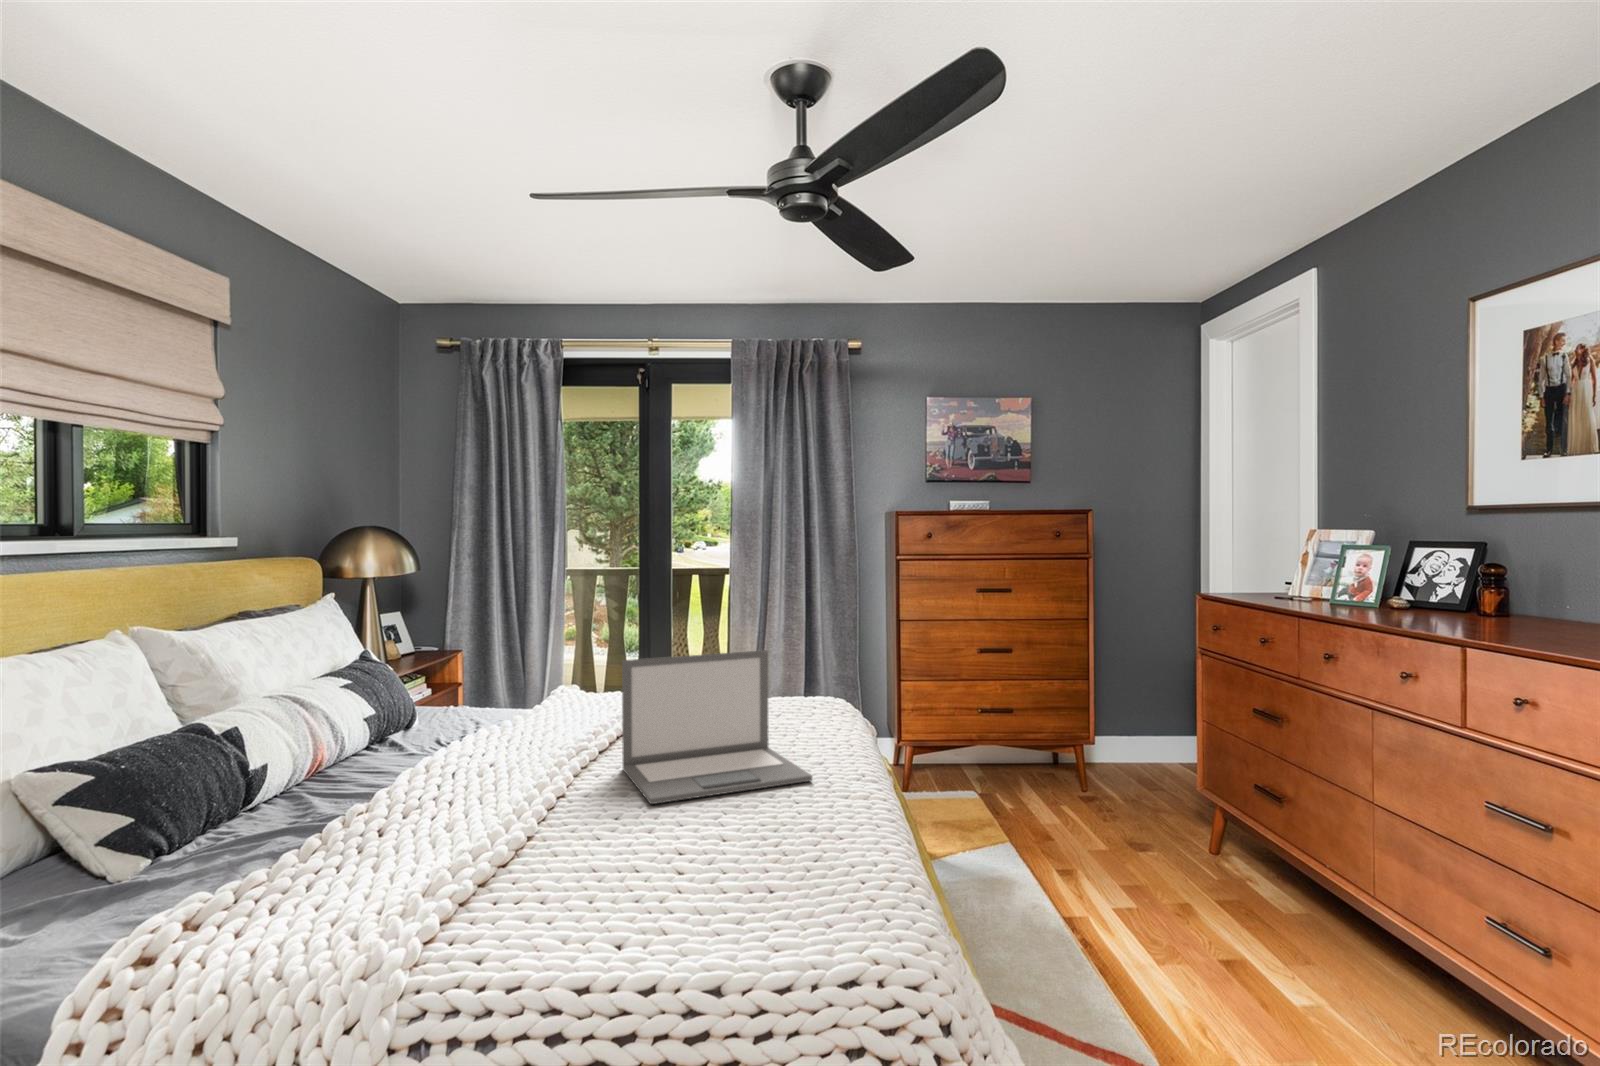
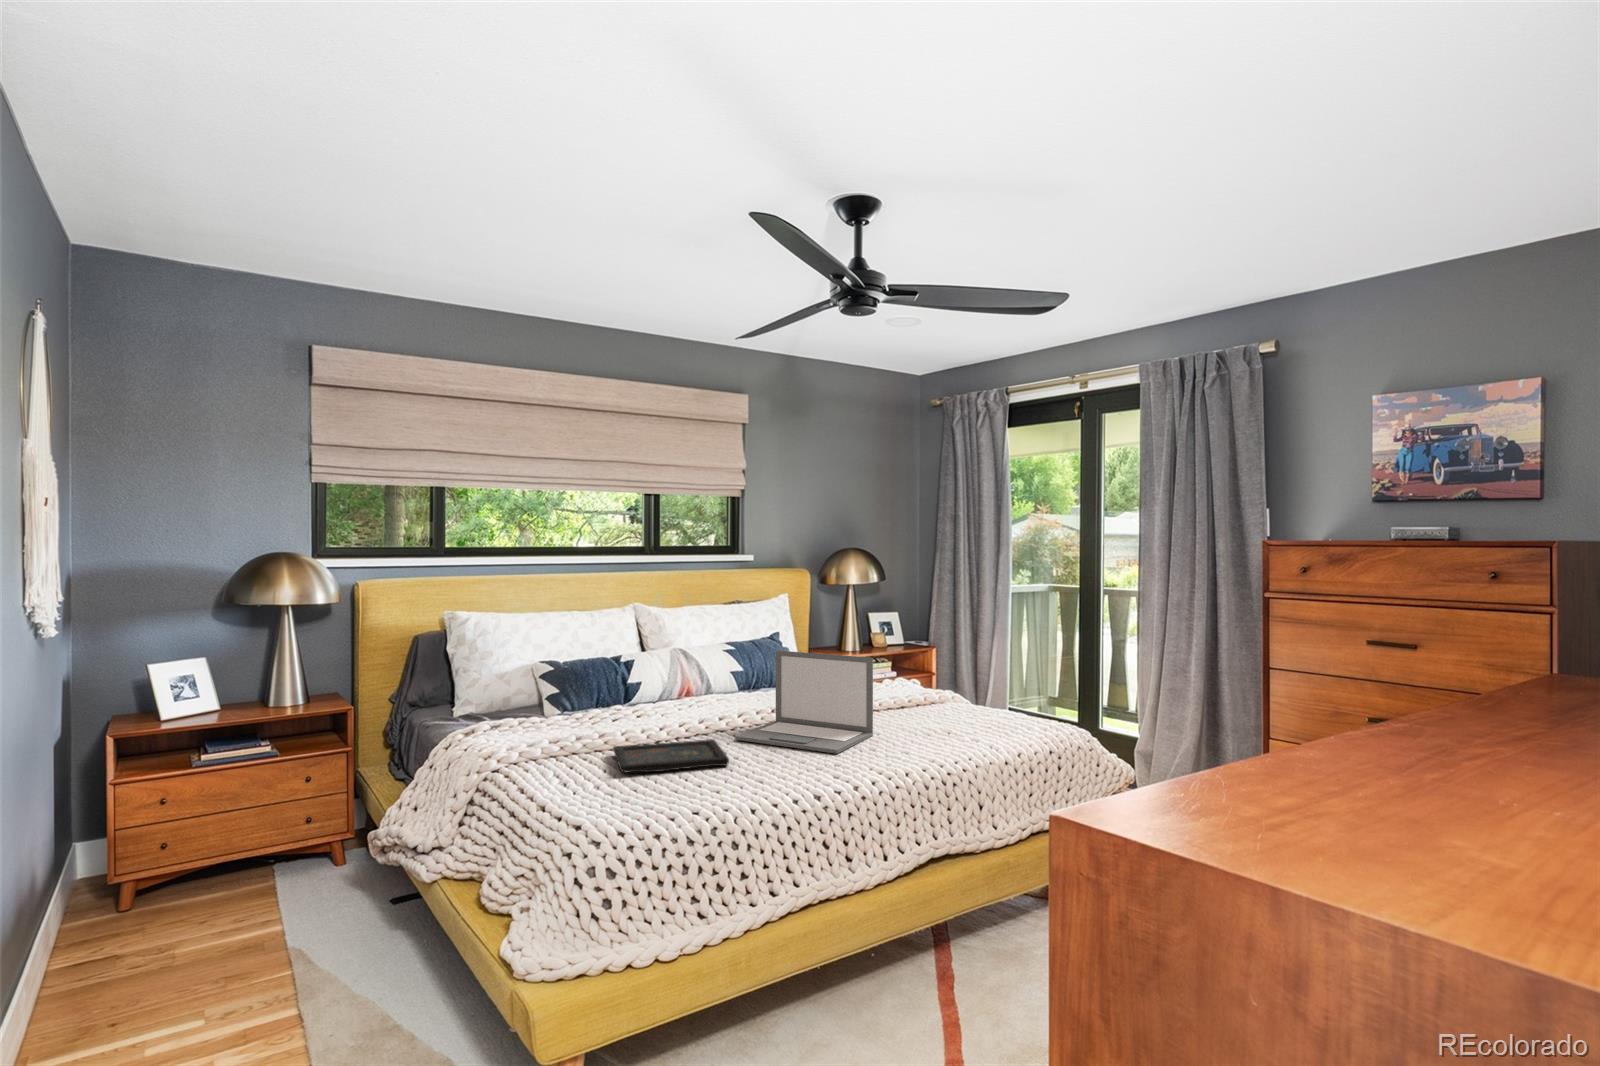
tray: none [552,812,766,907] -> present [613,739,729,772]

